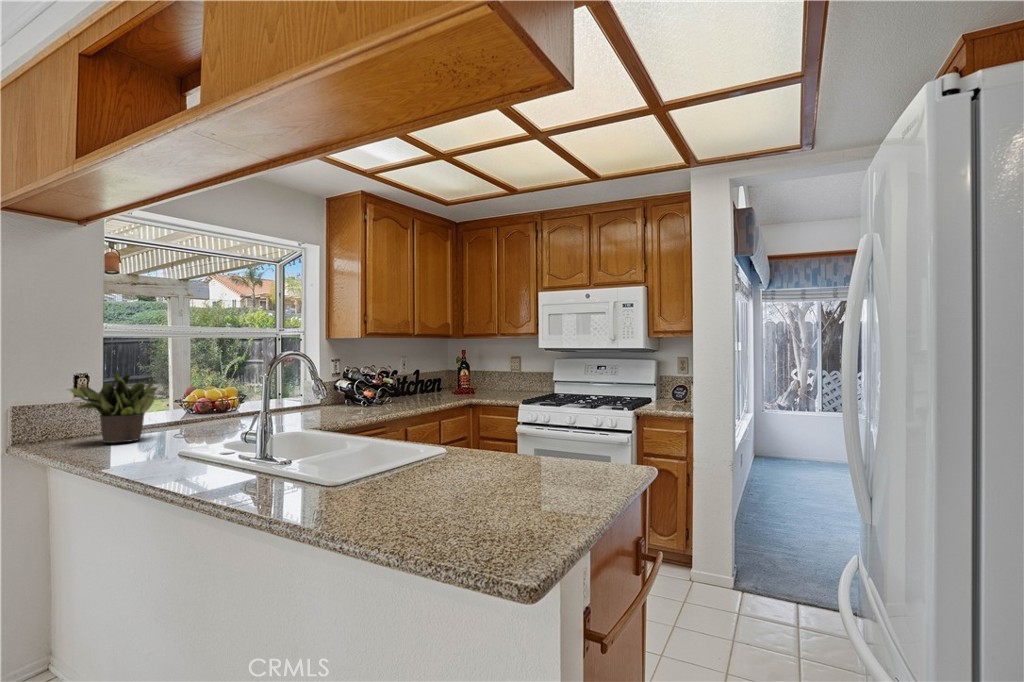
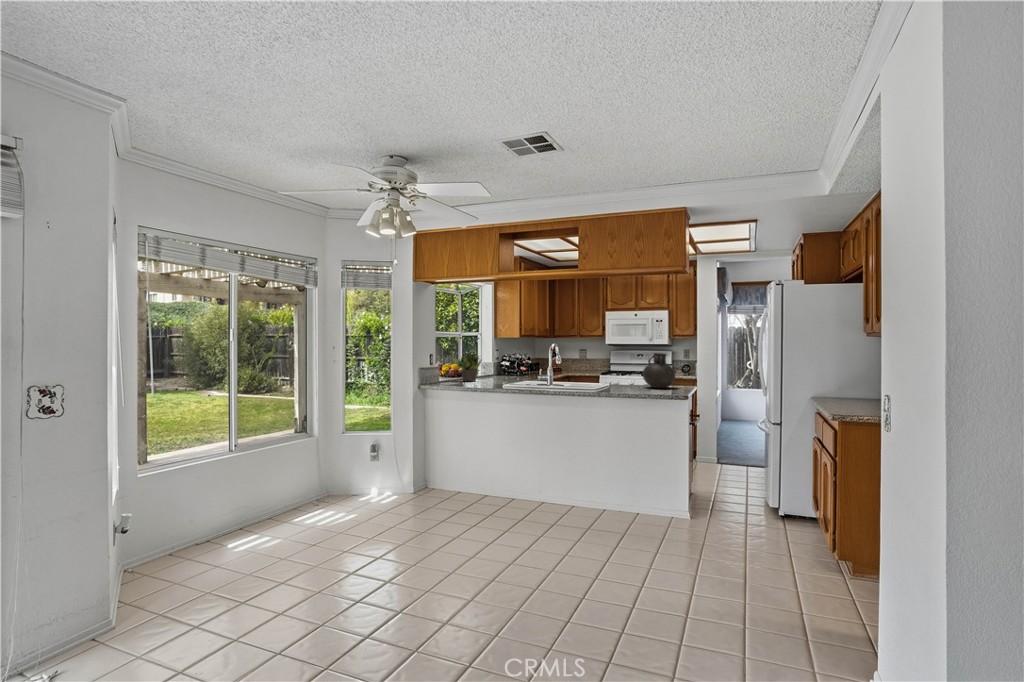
vase: none [443,386,549,509] -> present [643,353,675,388]

